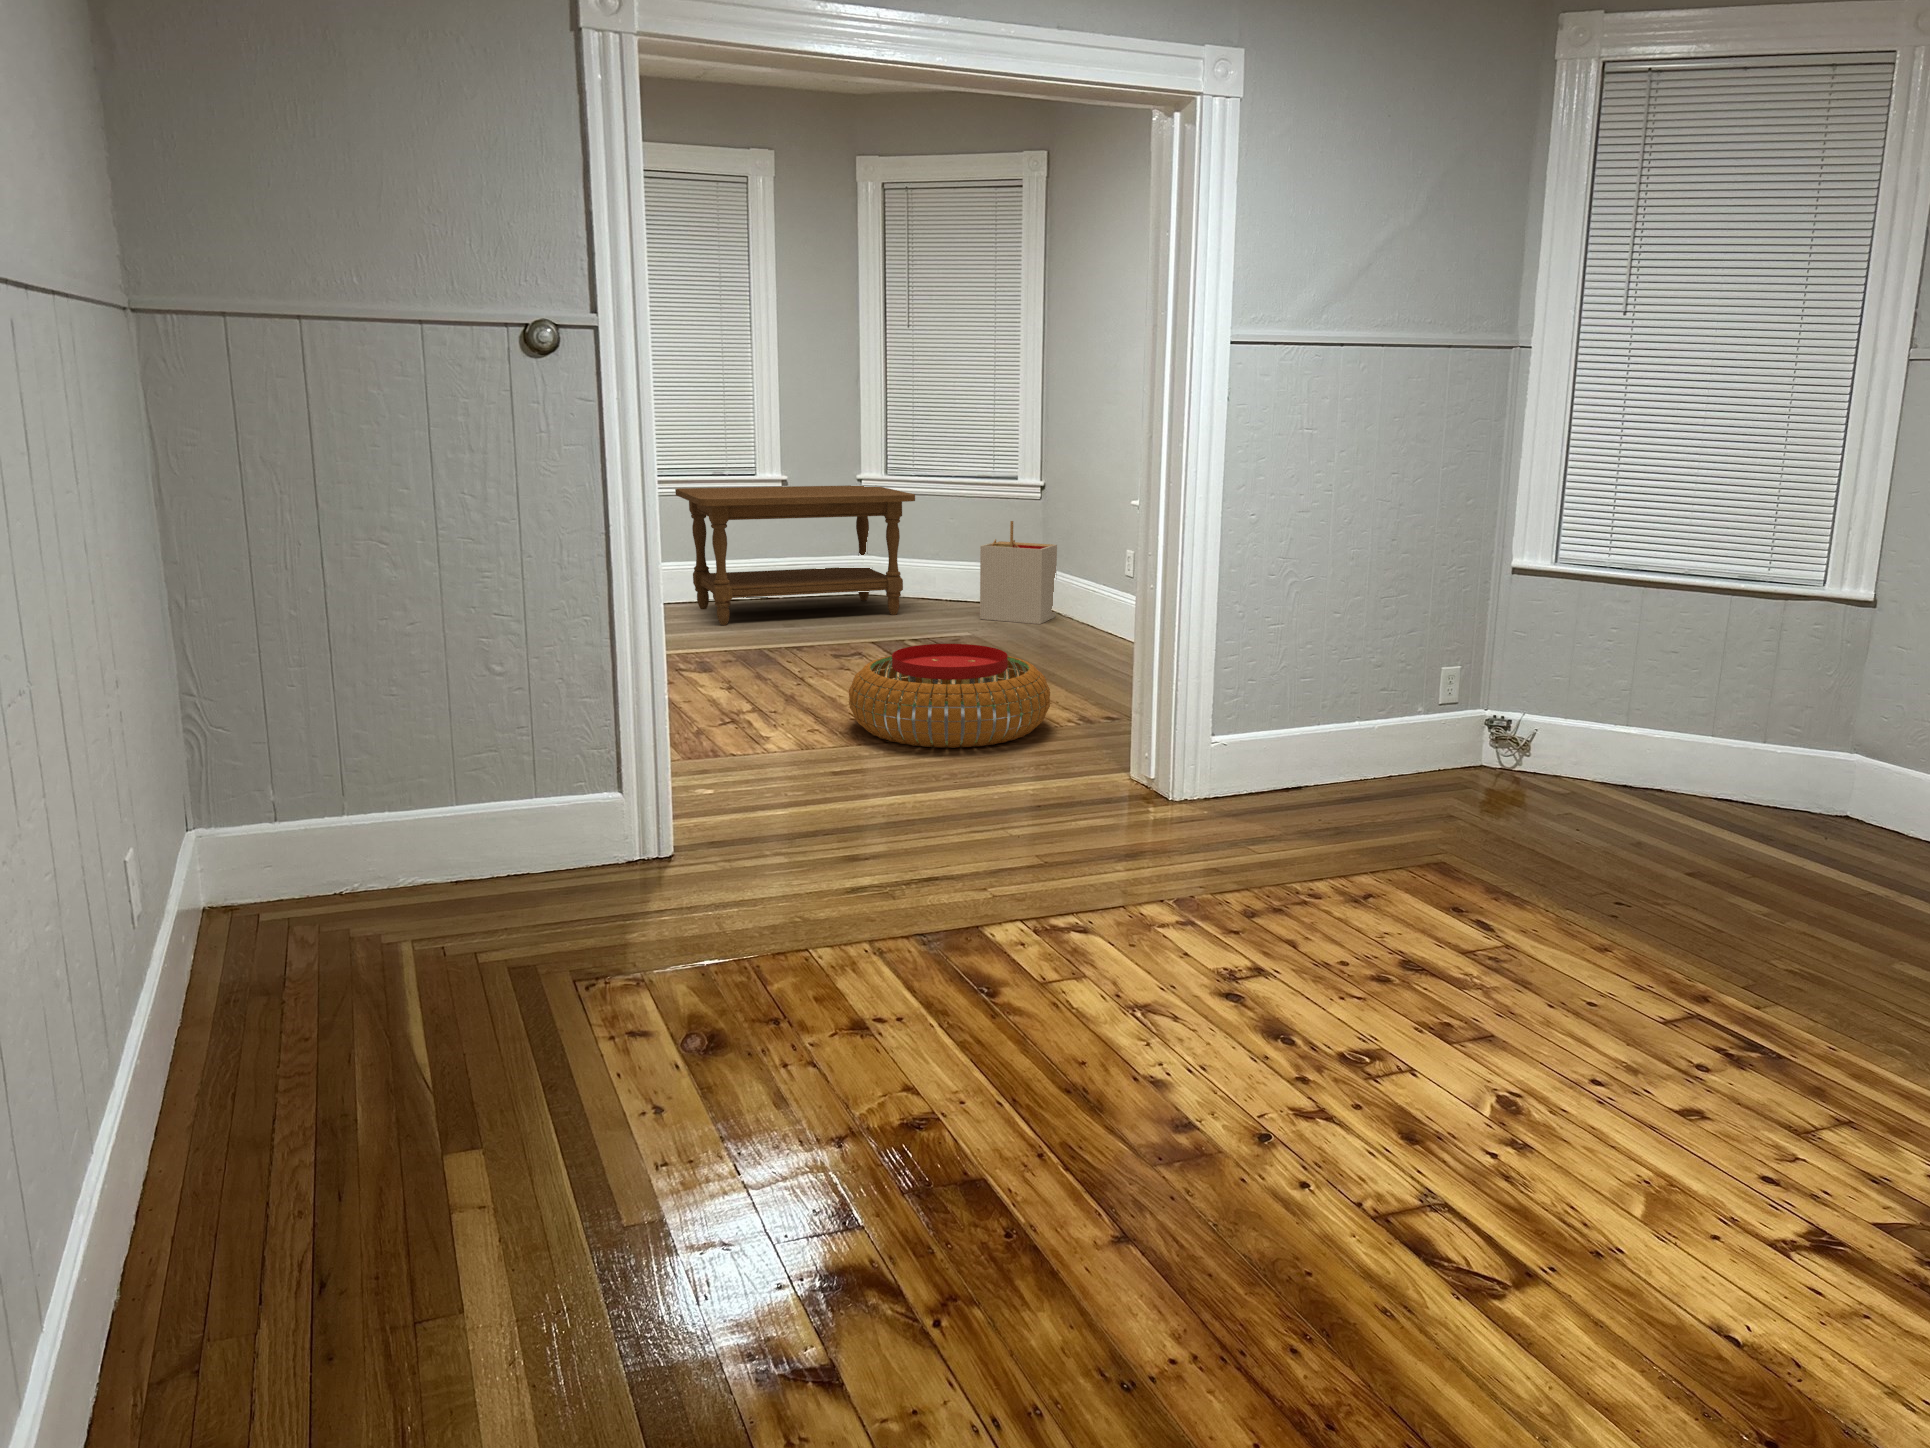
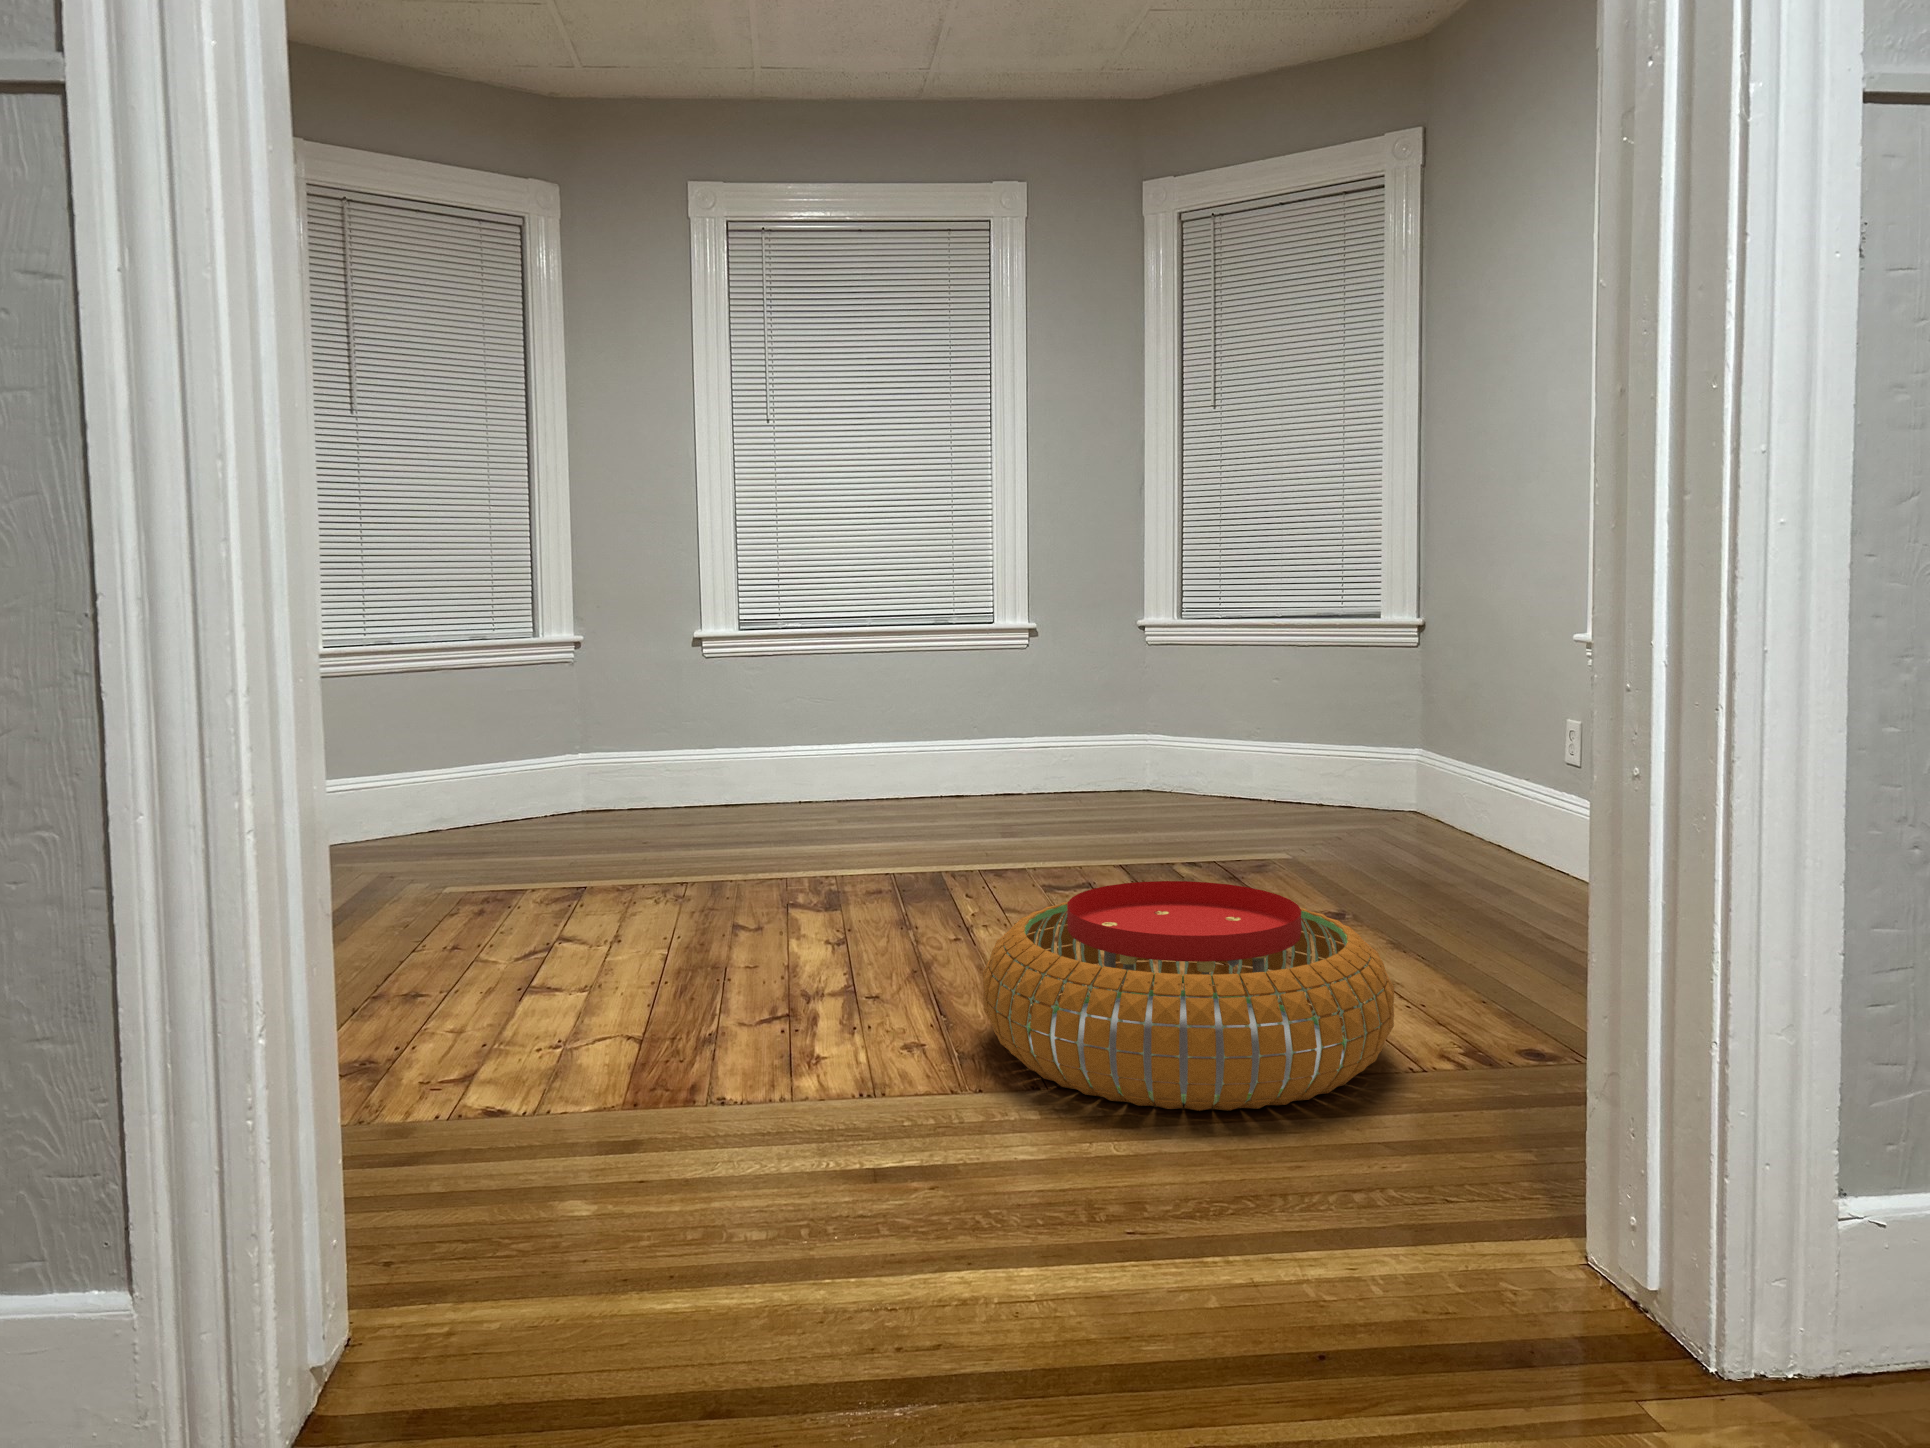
coffee table: present [675,485,915,625] -> none [876,631,1210,830]
storage bin: present [980,521,1057,624] -> none [1313,677,1445,844]

